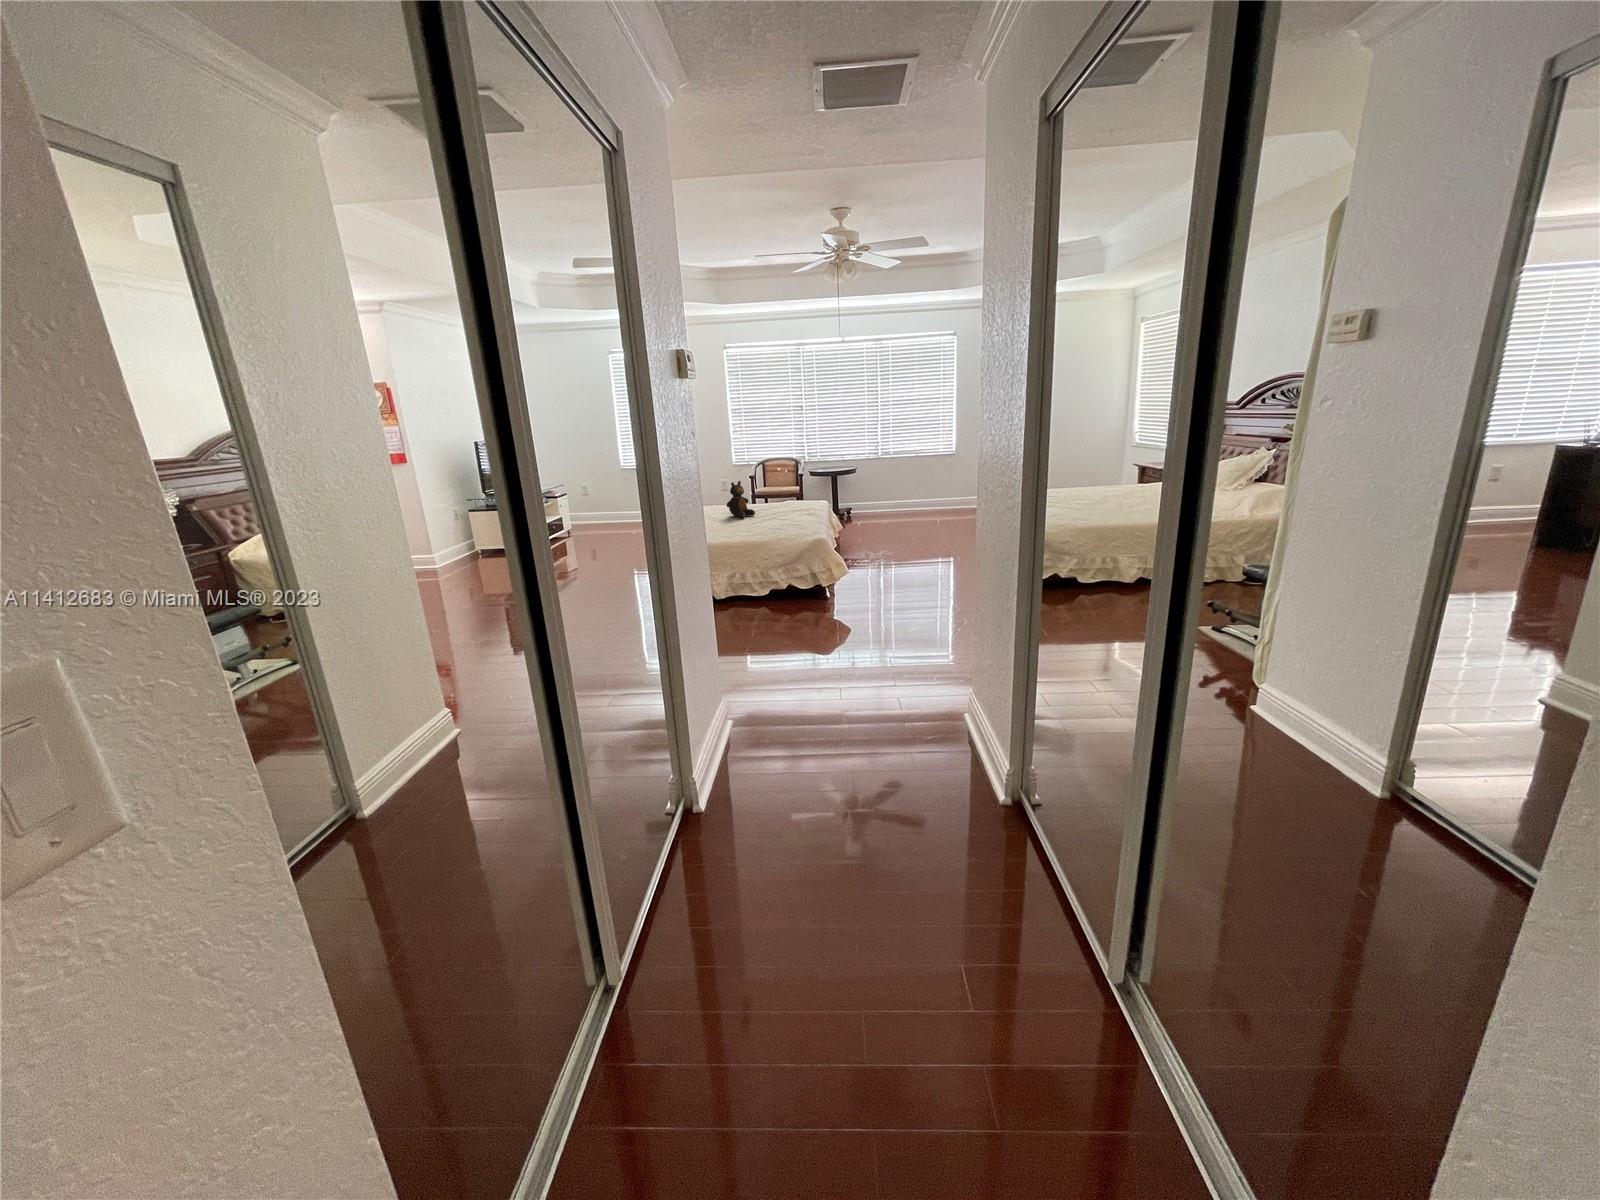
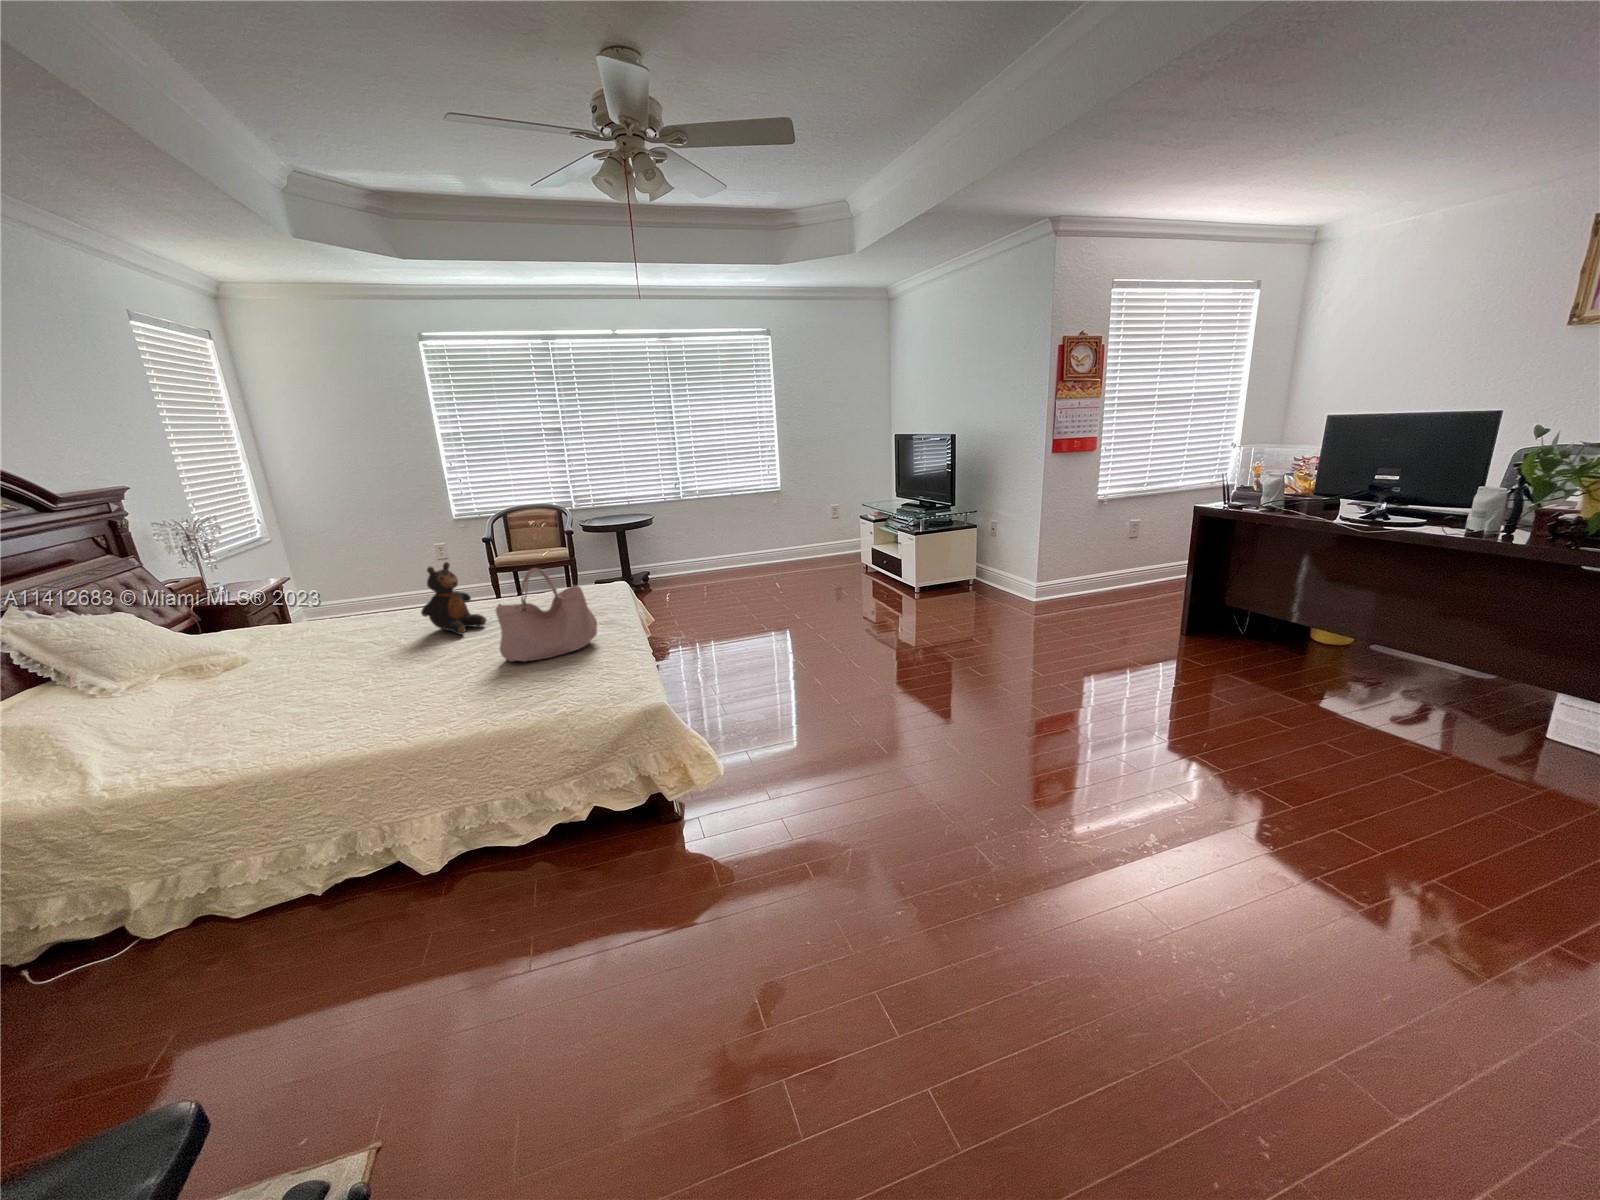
handbag: none [762,483,809,529] -> present [496,568,597,662]

